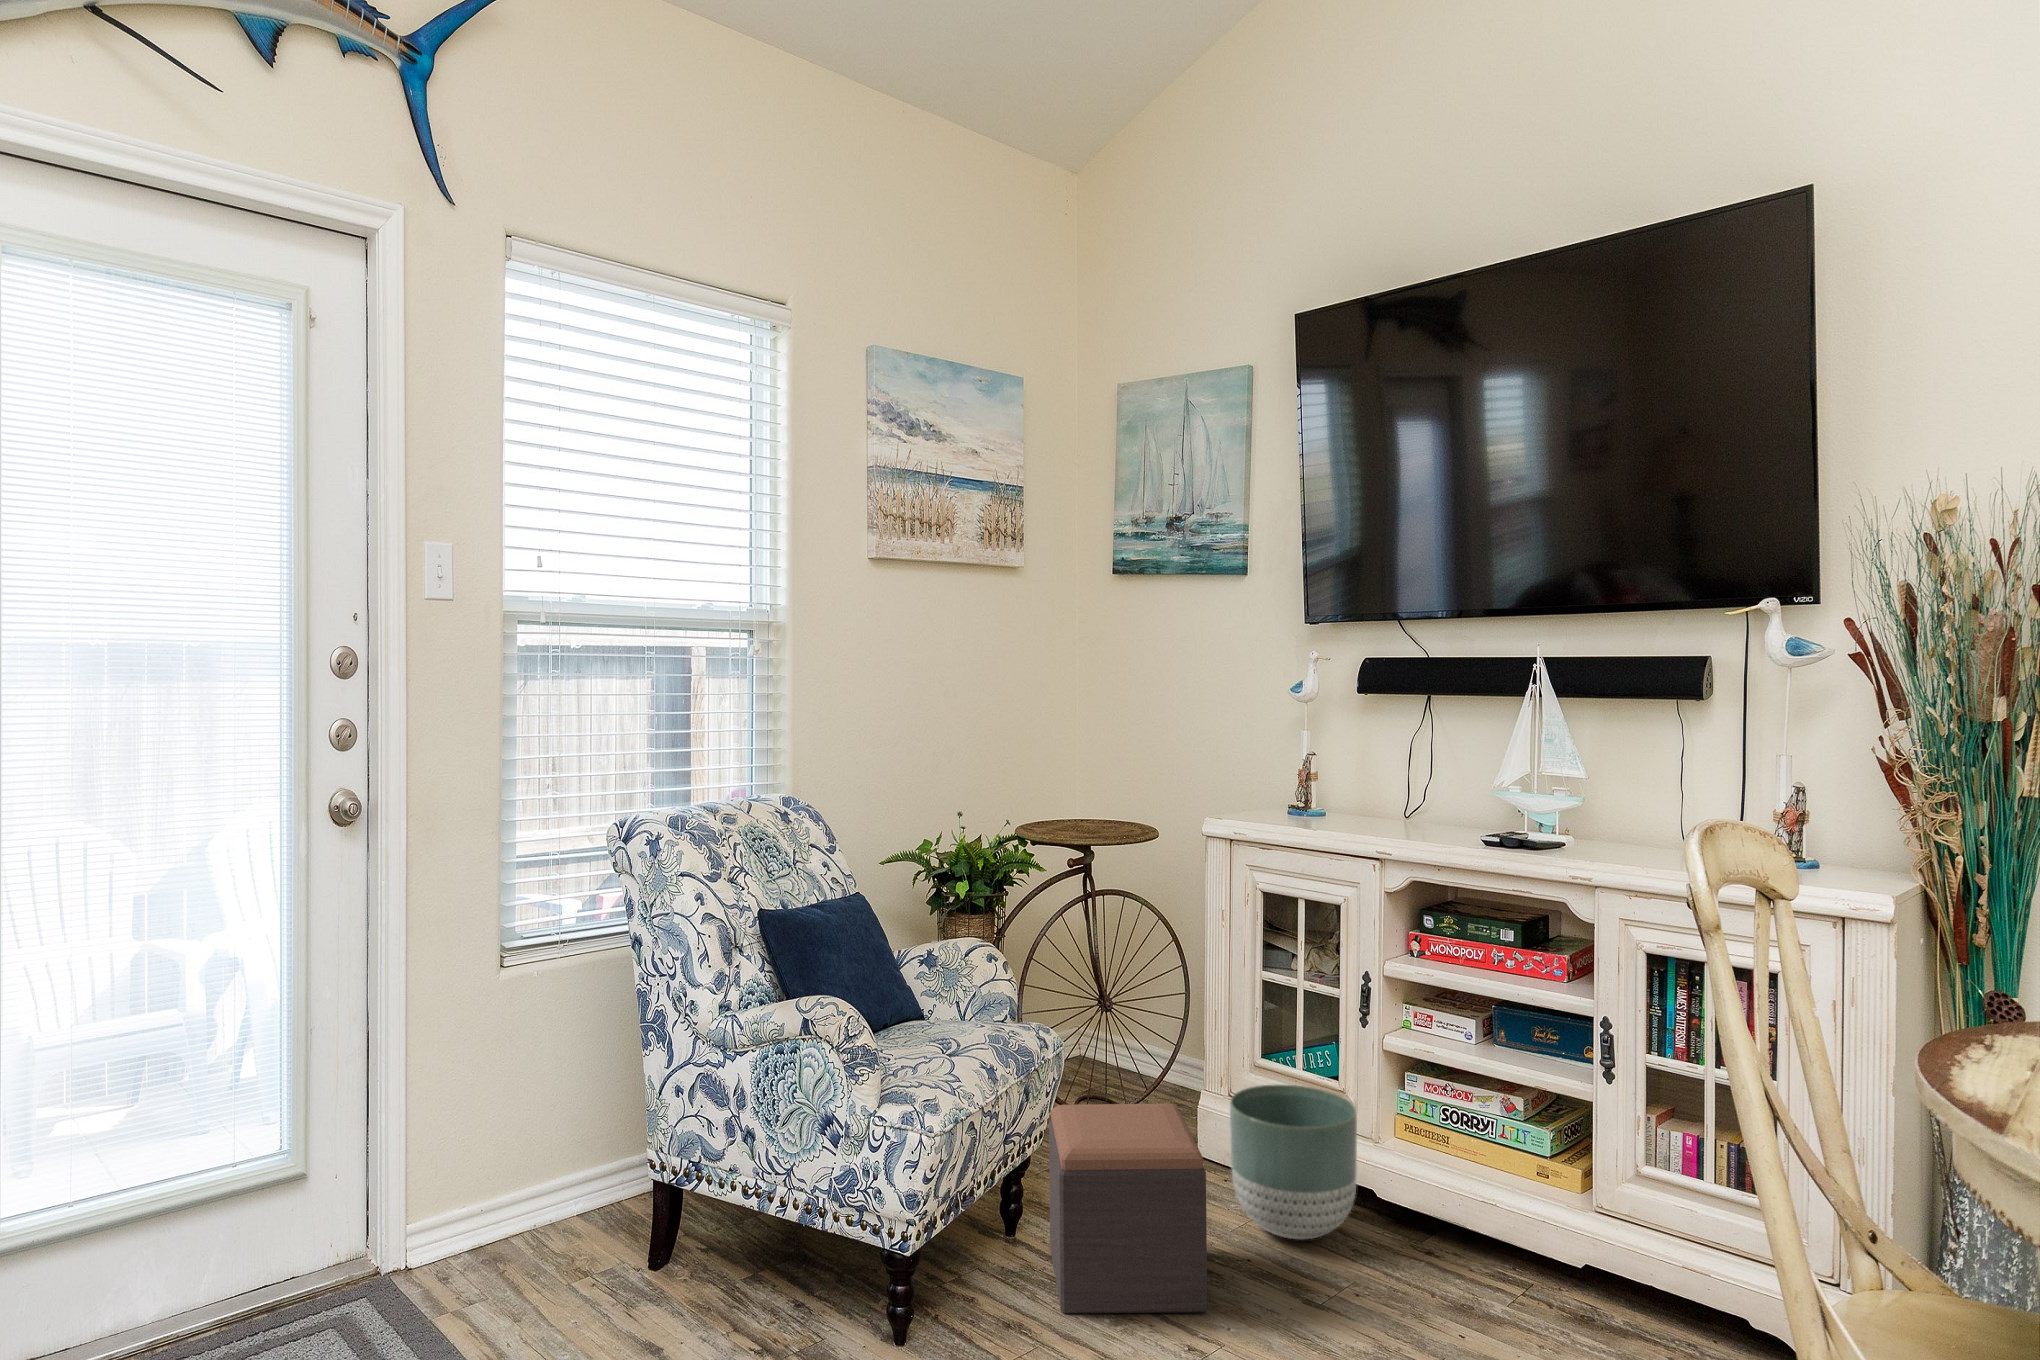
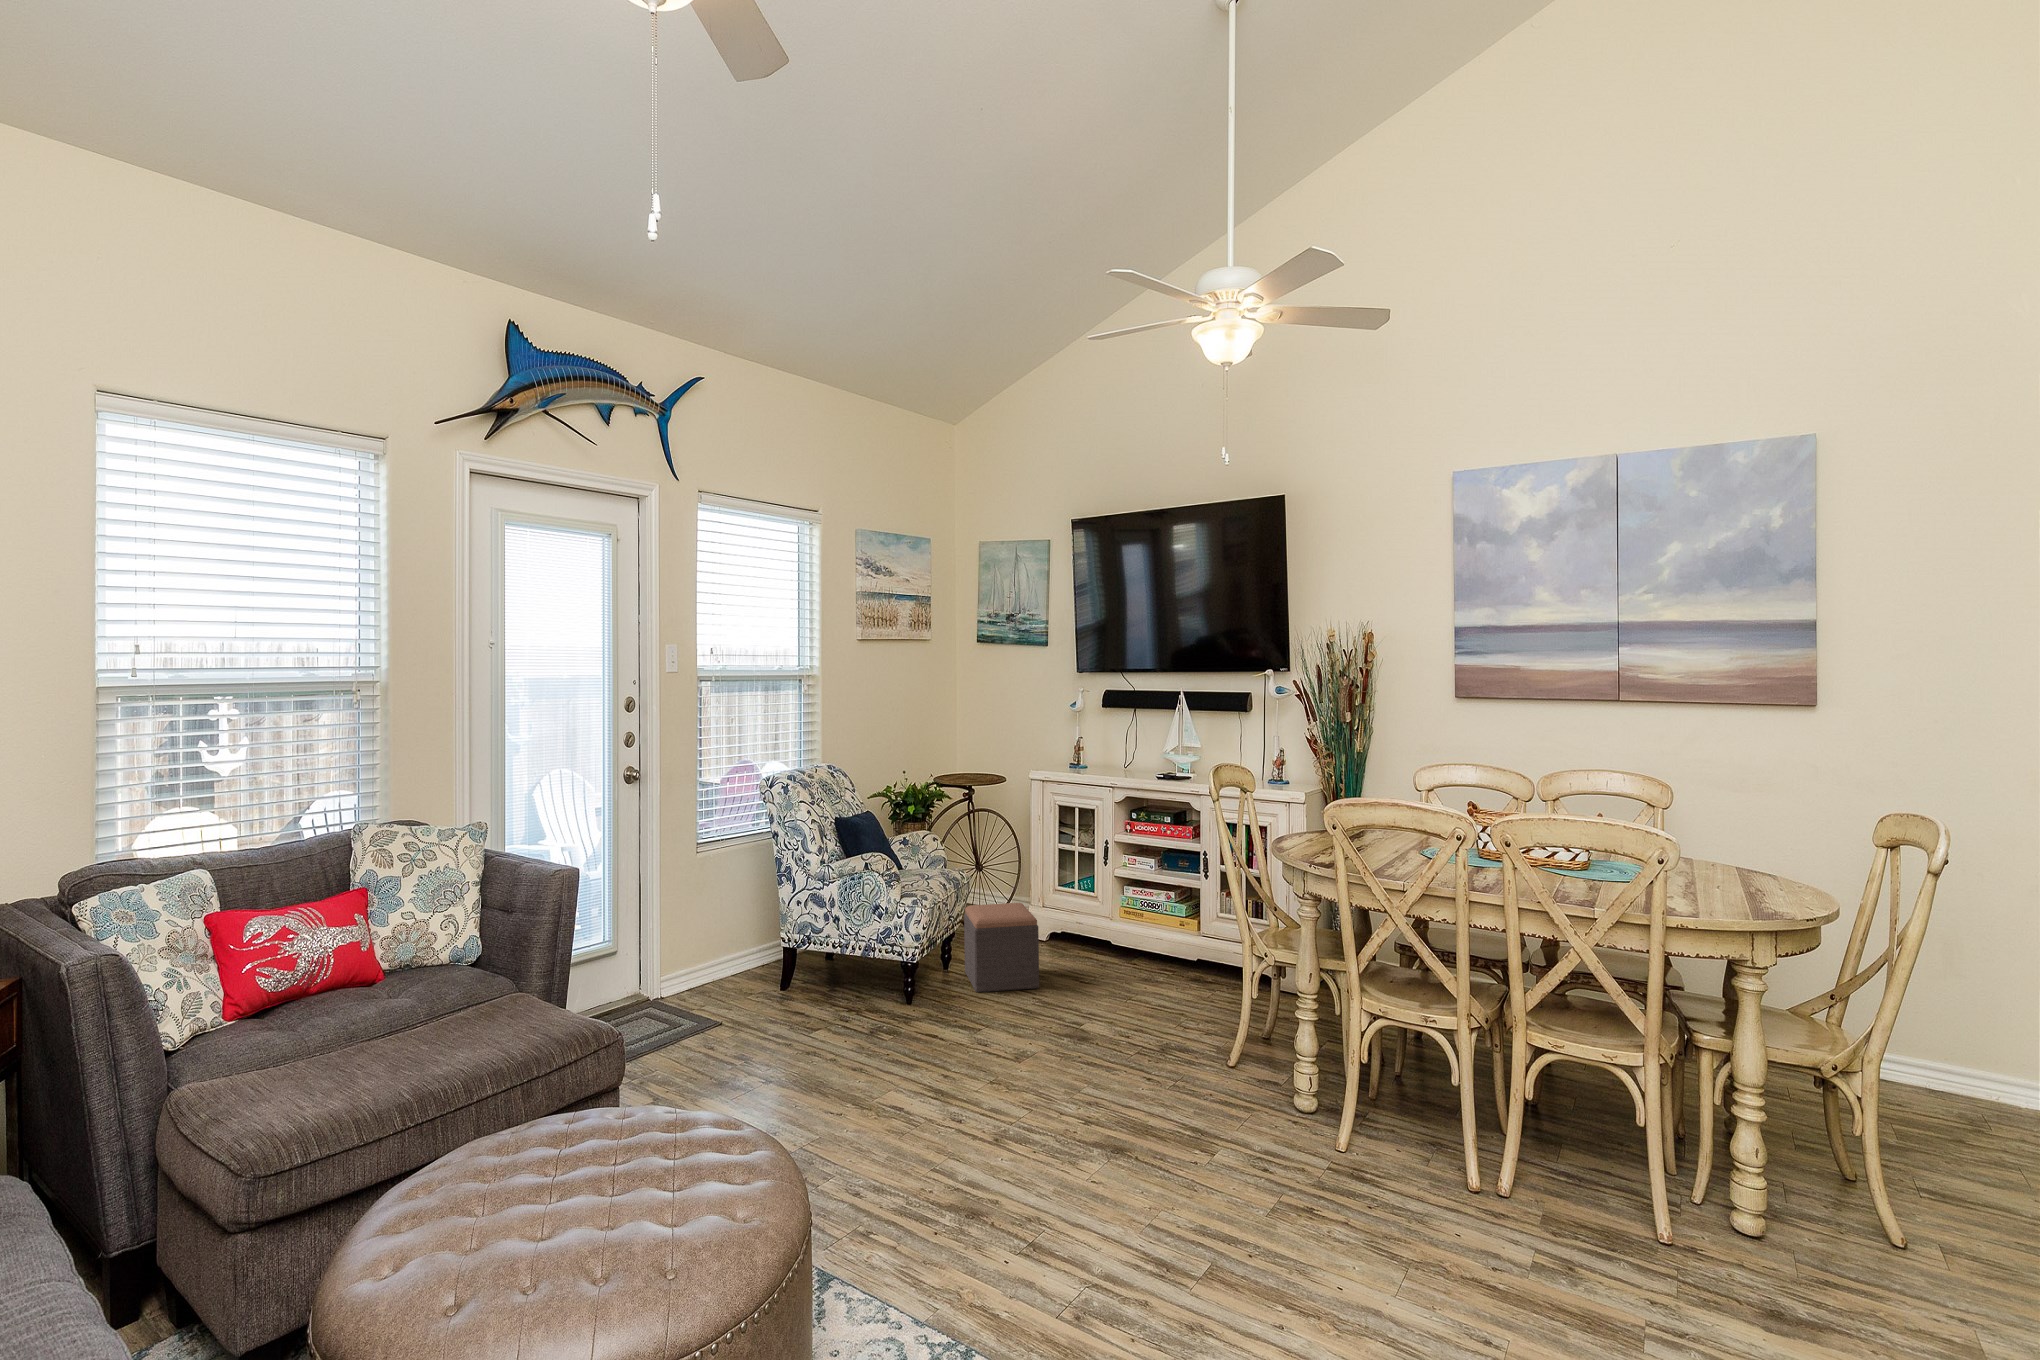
planter: present [1230,1085,1357,1240] -> none [1046,896,1103,963]

